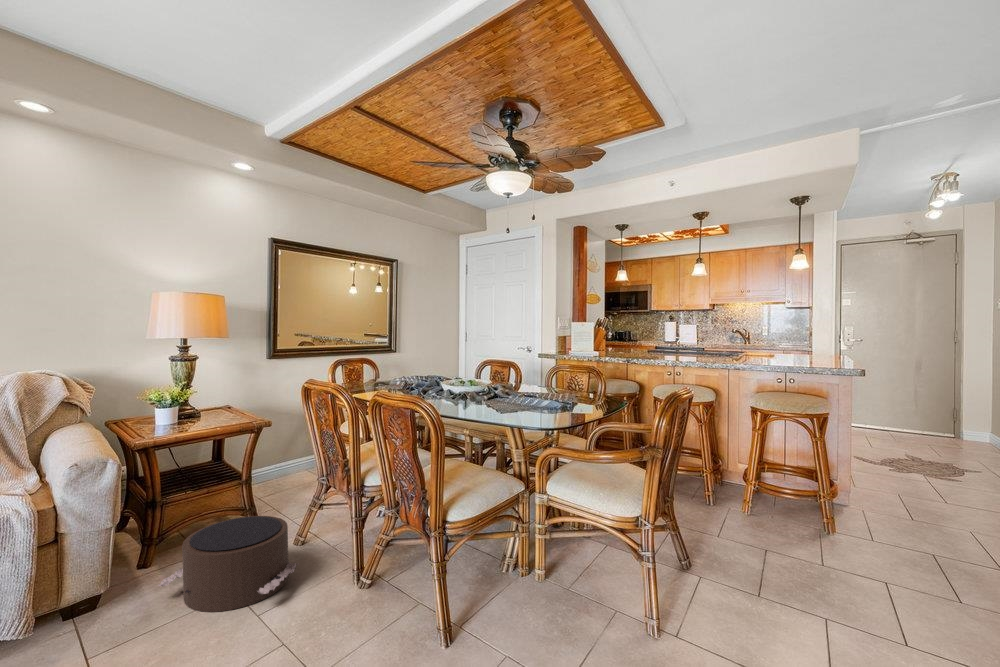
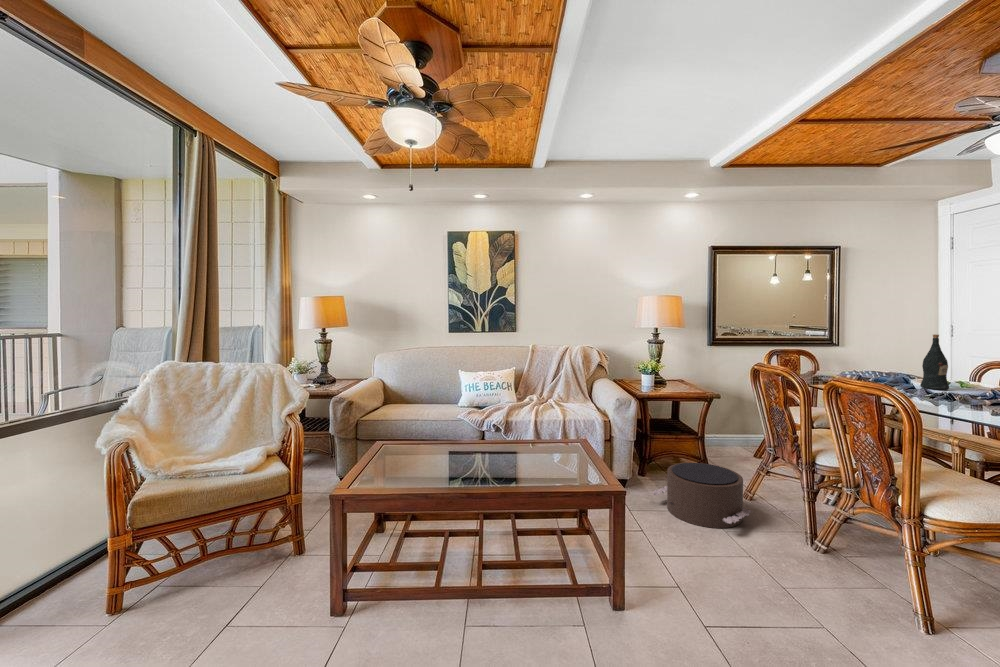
wine bottle: none [450,338,469,389] -> present [920,334,949,390]

